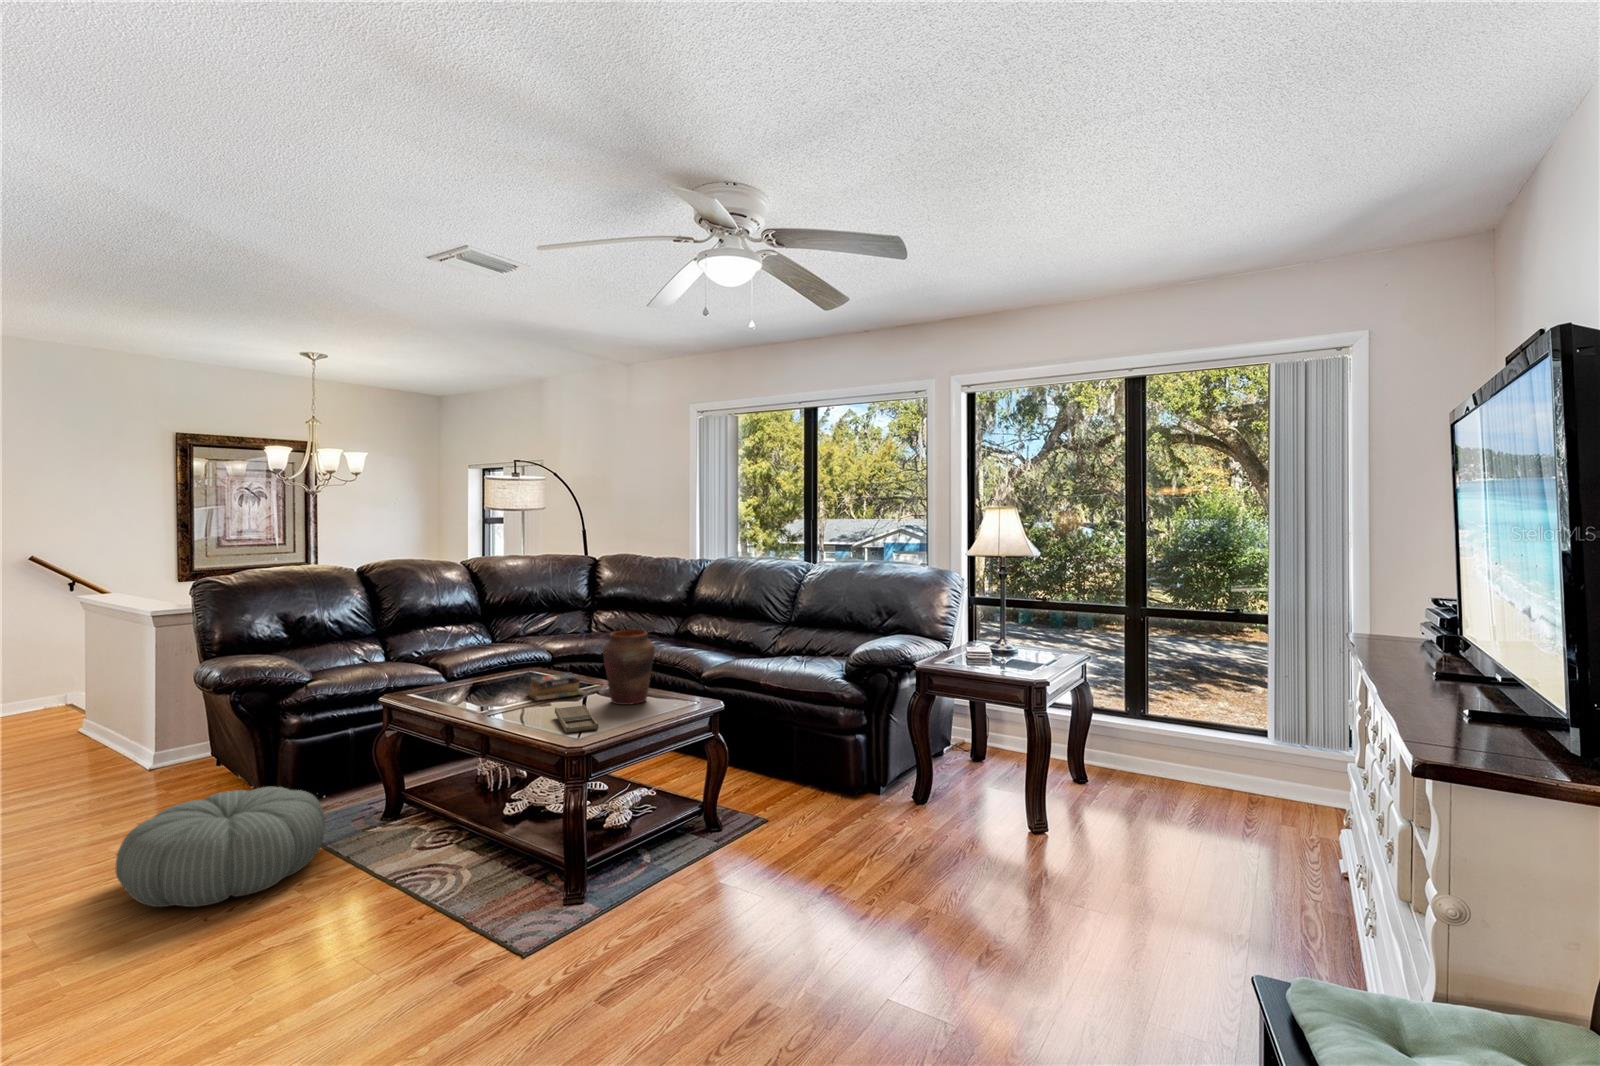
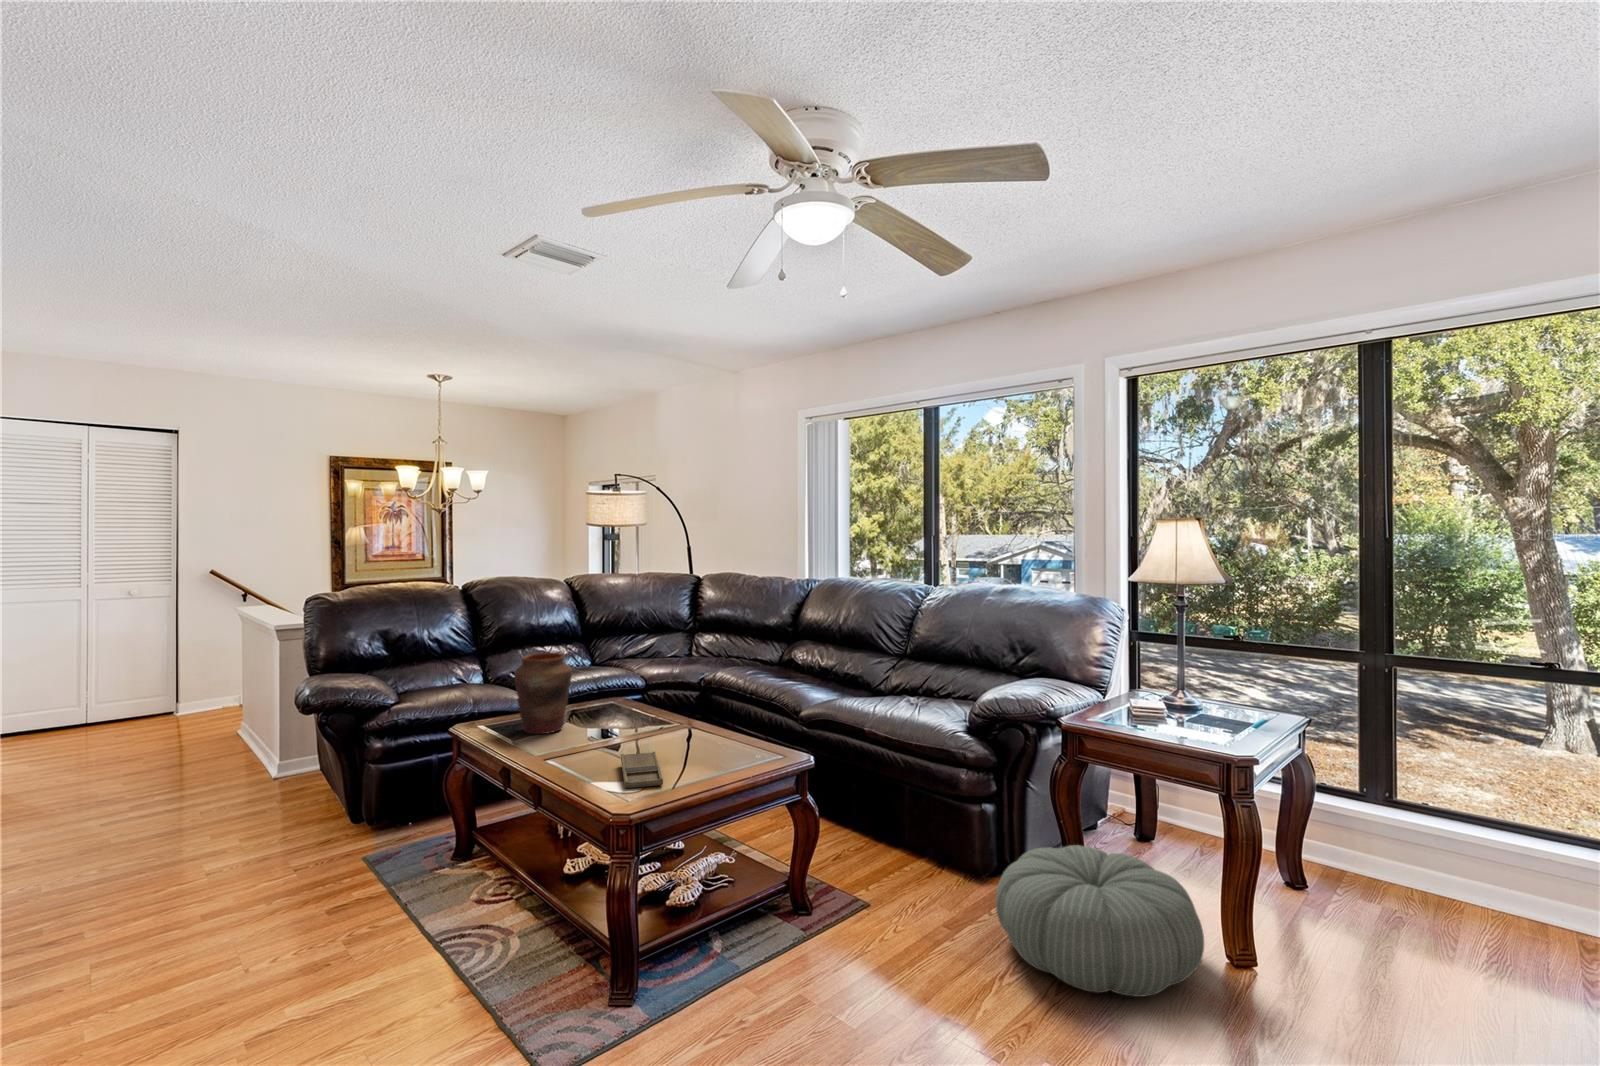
vase: present [603,630,655,705] -> present [514,653,572,734]
book: present [528,672,583,701] -> none [603,708,663,741]
pouf: present [115,787,325,907] -> present [996,845,1204,997]

